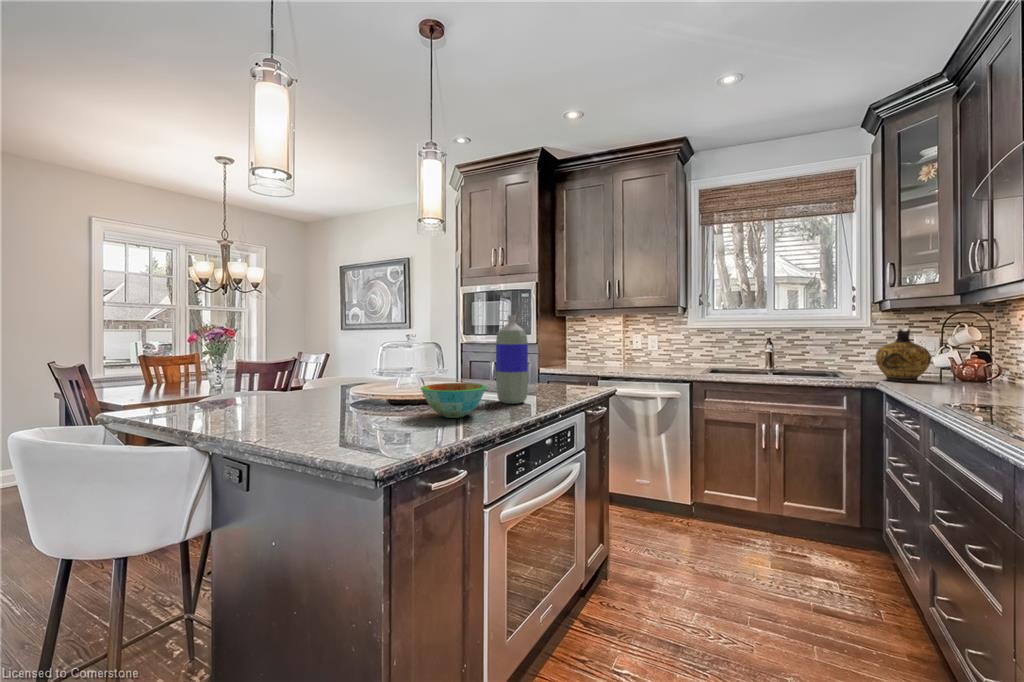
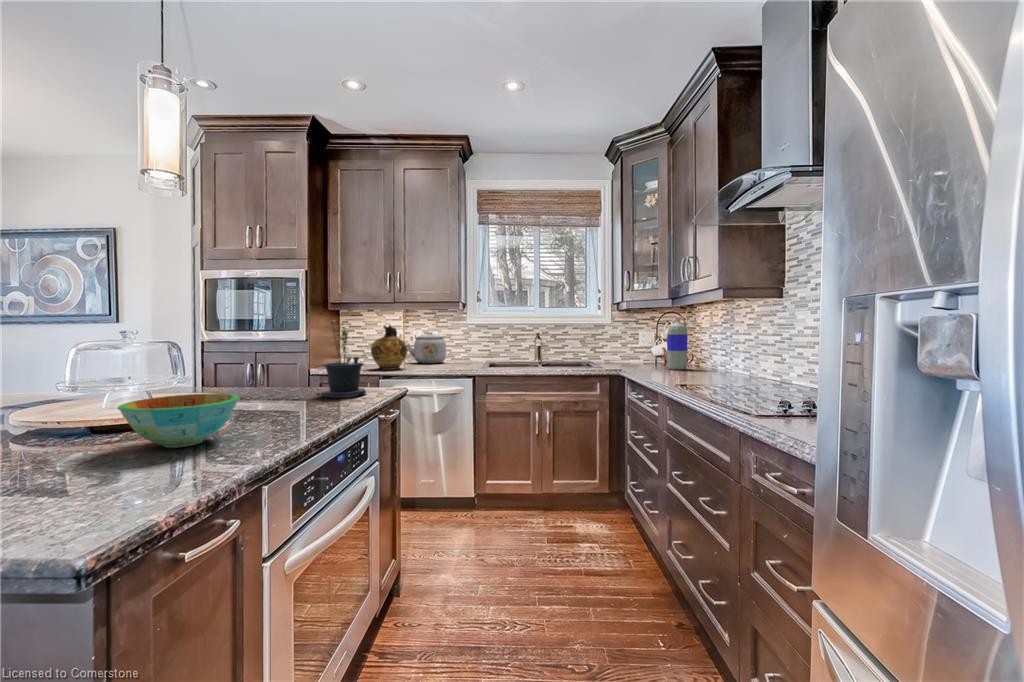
bottle: present [496,315,528,404] -> present [667,317,688,370]
potted plant: none [541,328,581,394] -> present [317,320,367,398]
ceramic jug: present [875,329,931,382] -> present [371,325,408,370]
kettle: none [624,336,664,367] -> present [407,332,446,364]

